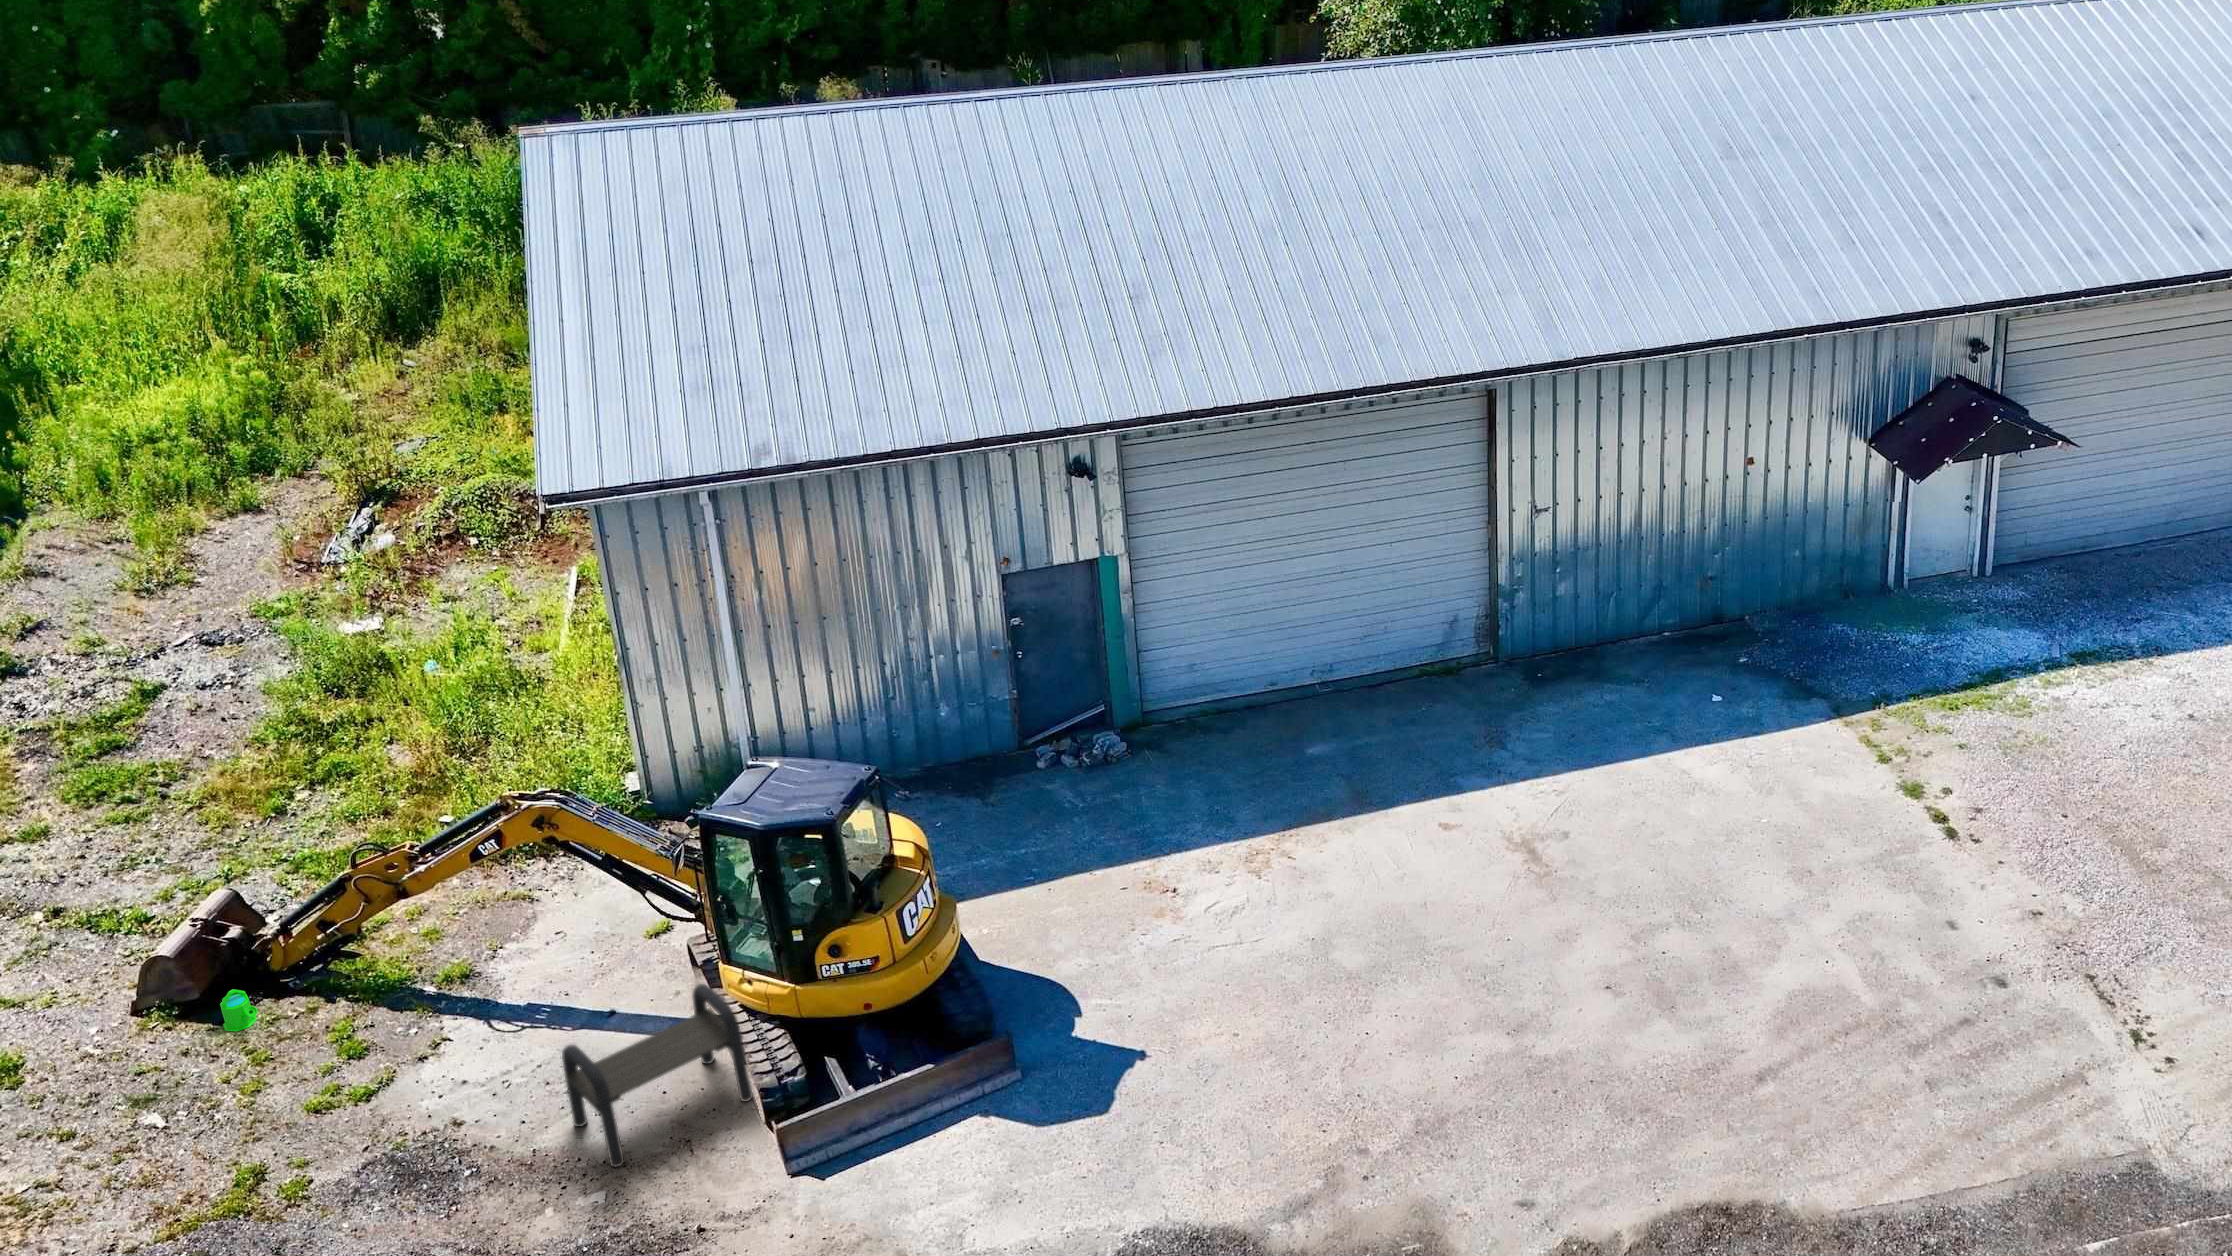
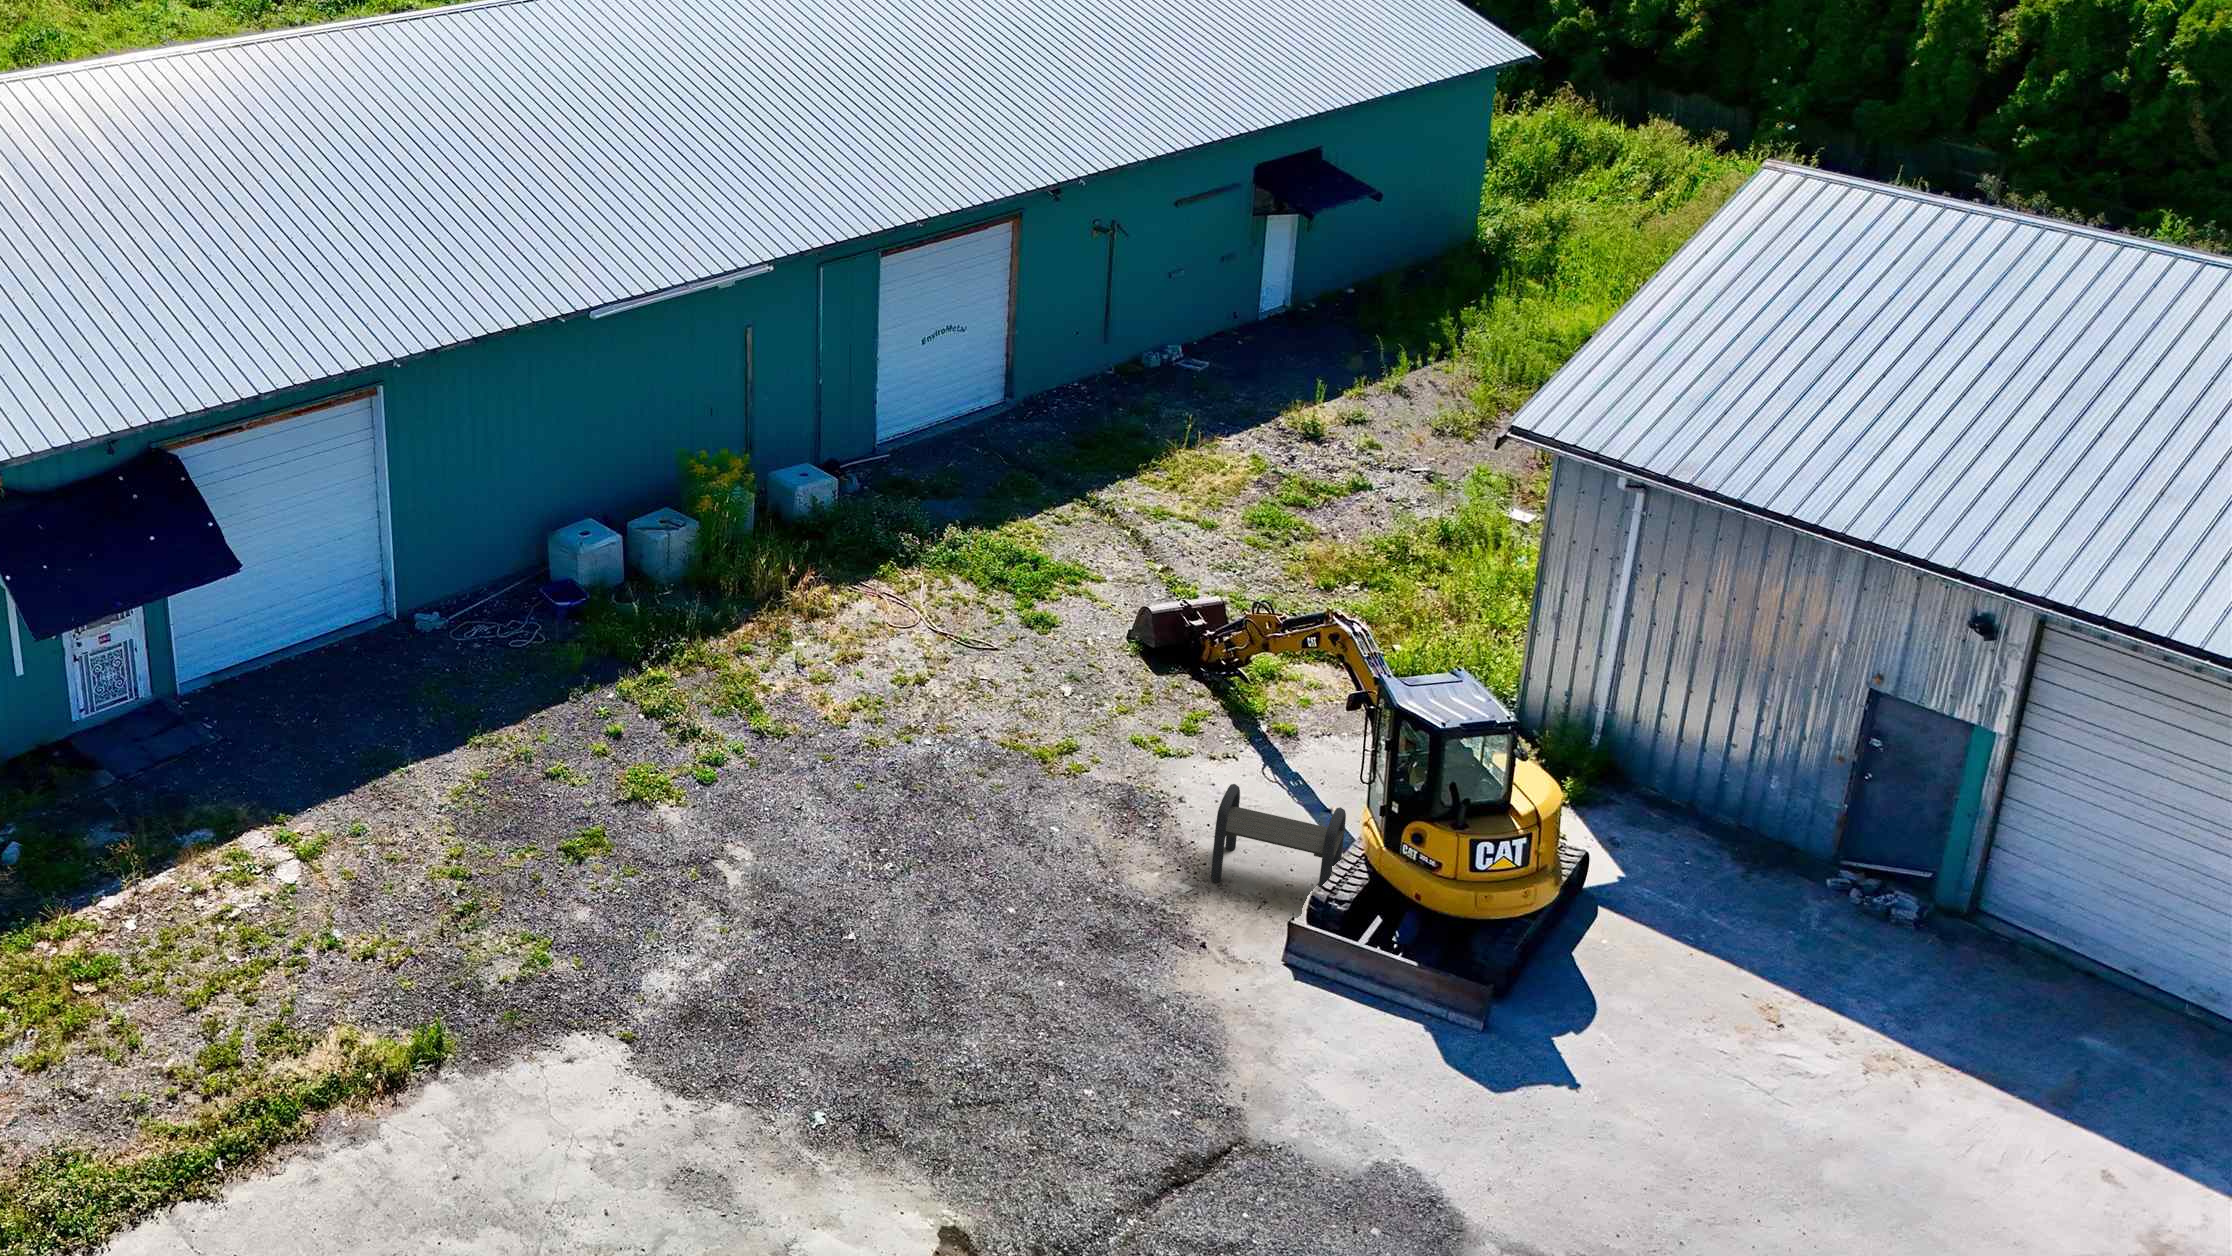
watering can: present [220,989,258,1032] -> none [1158,656,1180,686]

